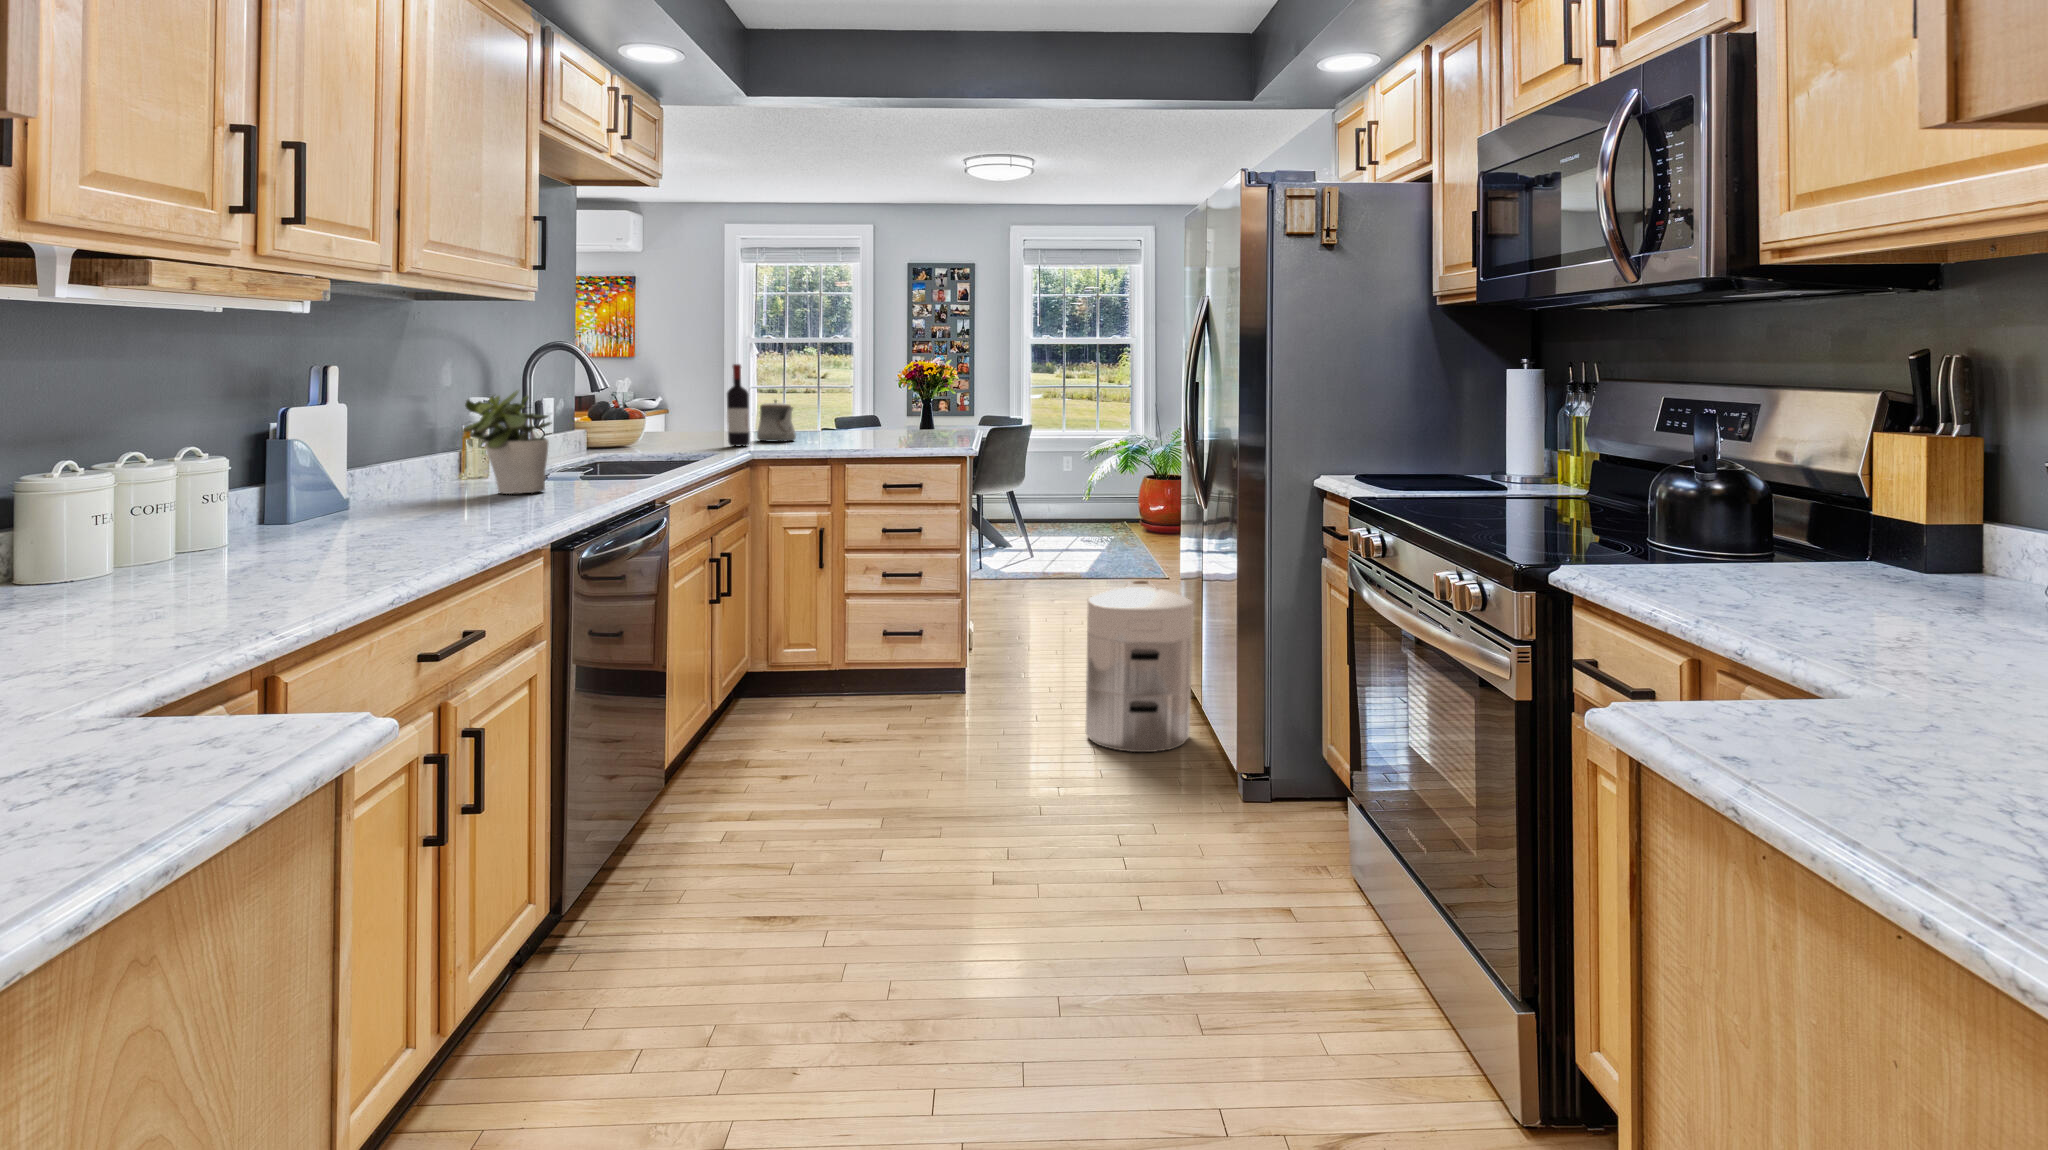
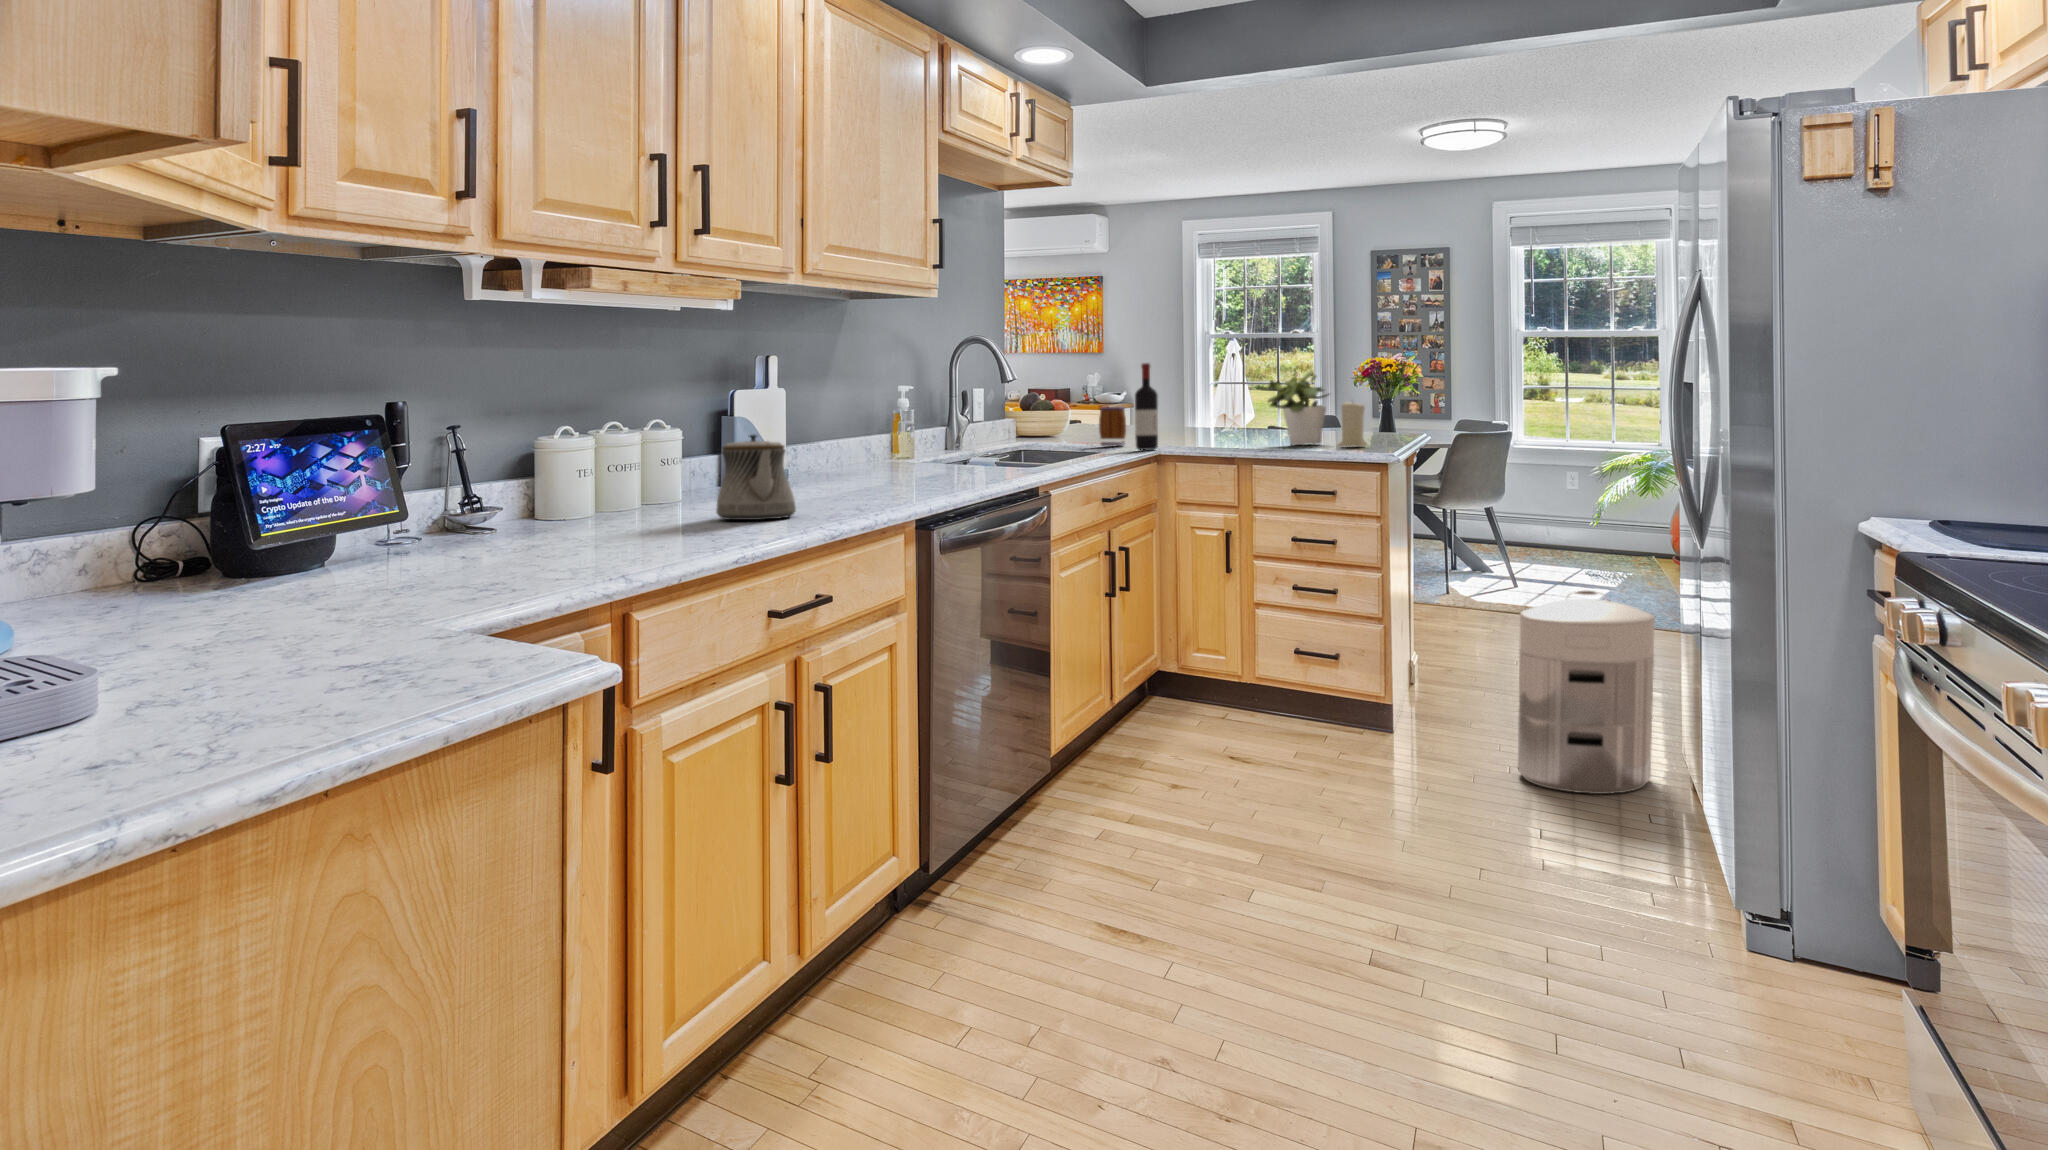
potted plant: present [464,390,552,494] -> present [1268,371,1329,445]
teapot: present [757,400,796,442] -> present [716,435,796,520]
mug: none [687,402,713,440] -> present [1099,406,1126,446]
candle: none [918,407,944,449] -> present [1337,402,1367,447]

